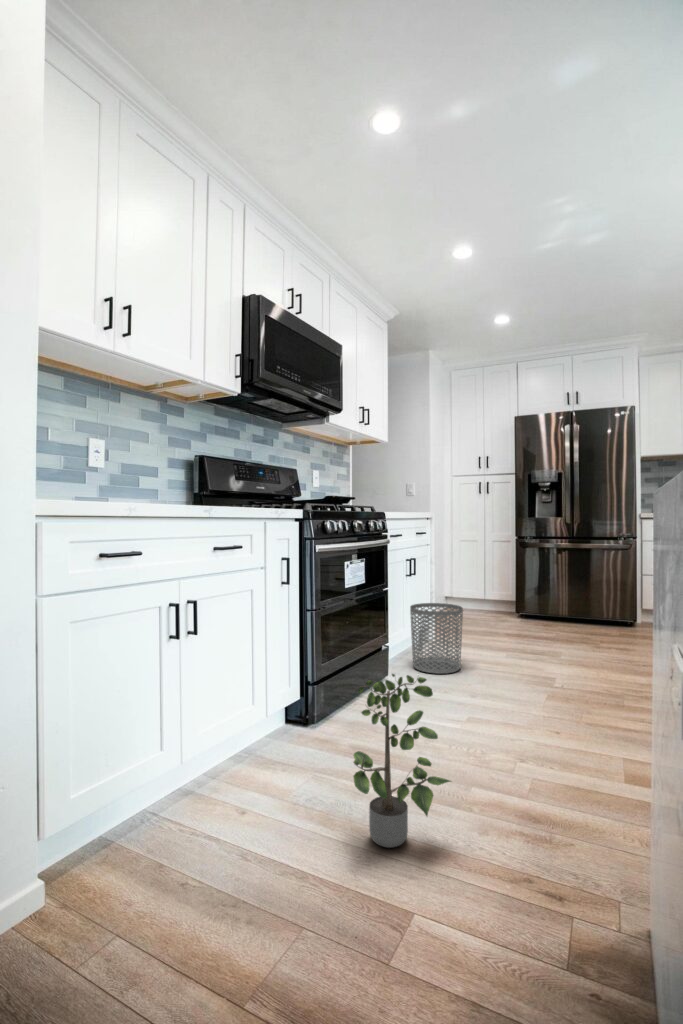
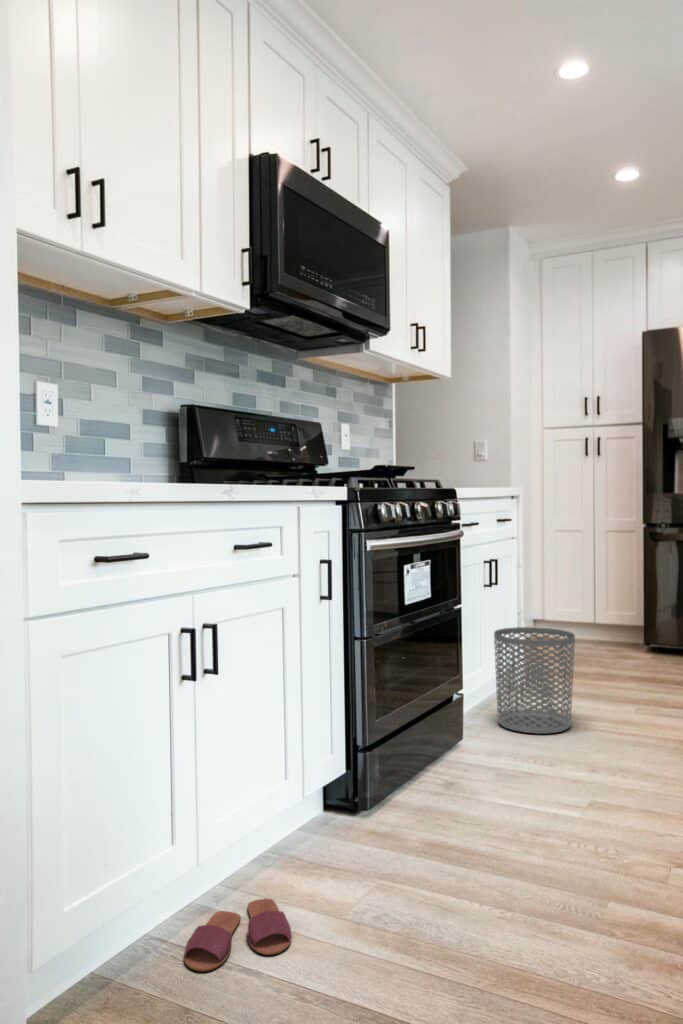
potted plant: present [353,674,451,848] -> none [456,725,603,975]
slippers: none [164,790,242,844] -> present [184,899,291,971]

